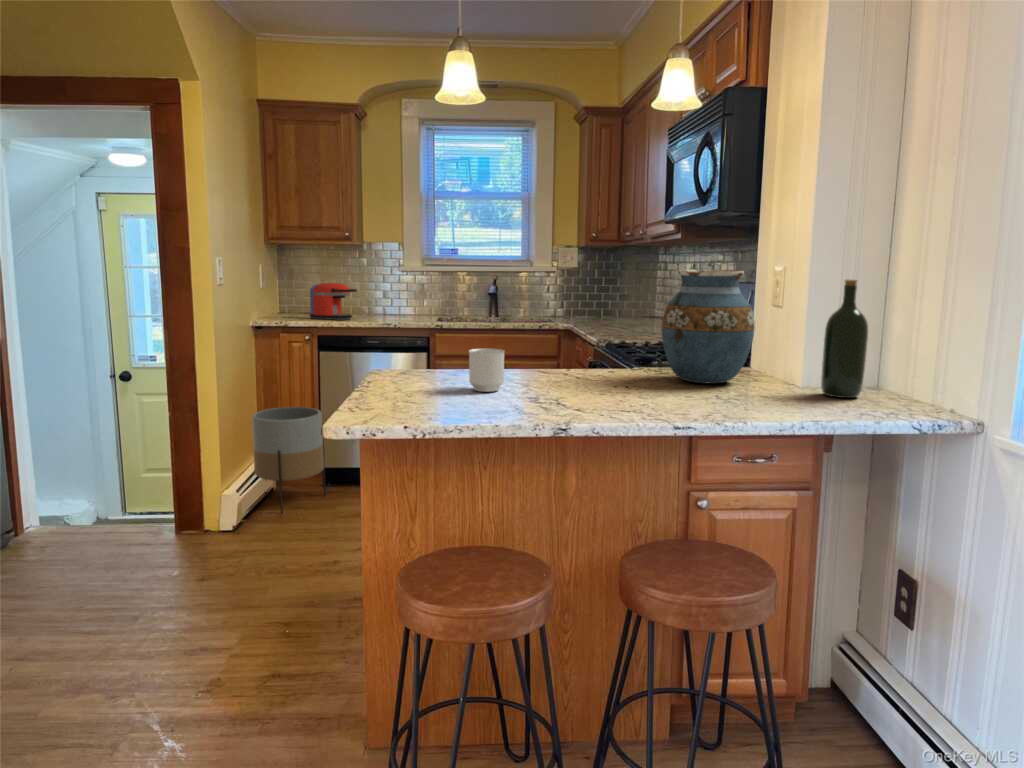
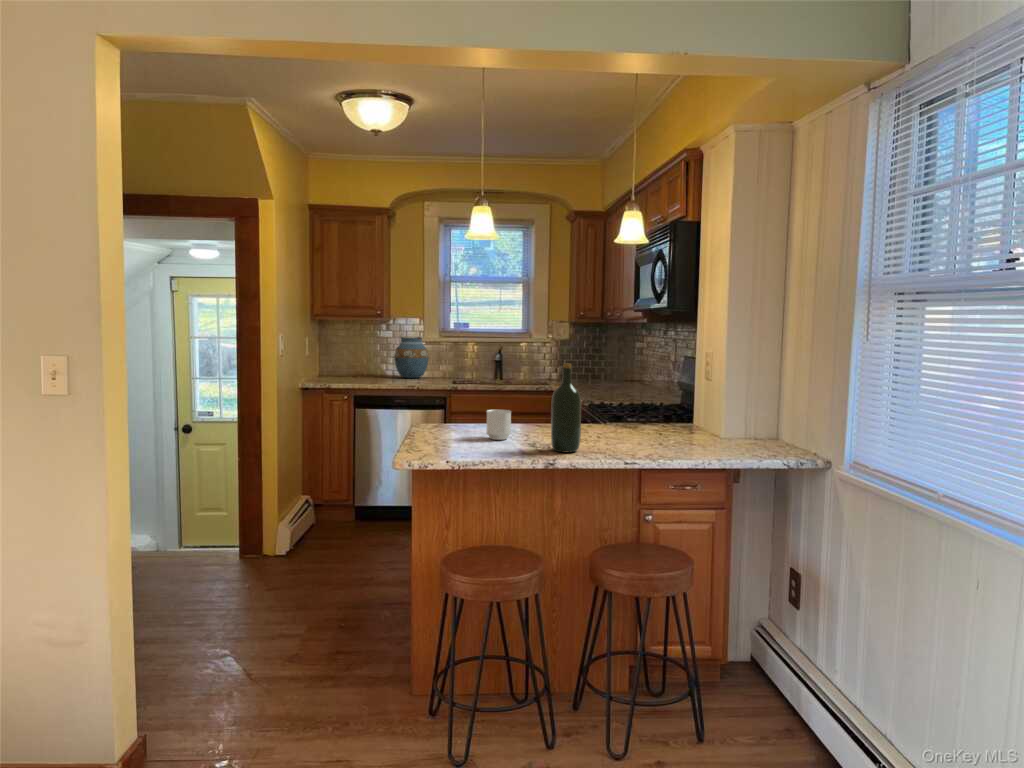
vase: present [661,270,755,384] -> present [394,335,429,378]
wine bottle: present [821,280,868,398] -> present [551,364,581,453]
coffee maker: present [310,283,357,320] -> none [347,352,387,382]
planter: present [252,407,326,514] -> none [302,454,359,542]

